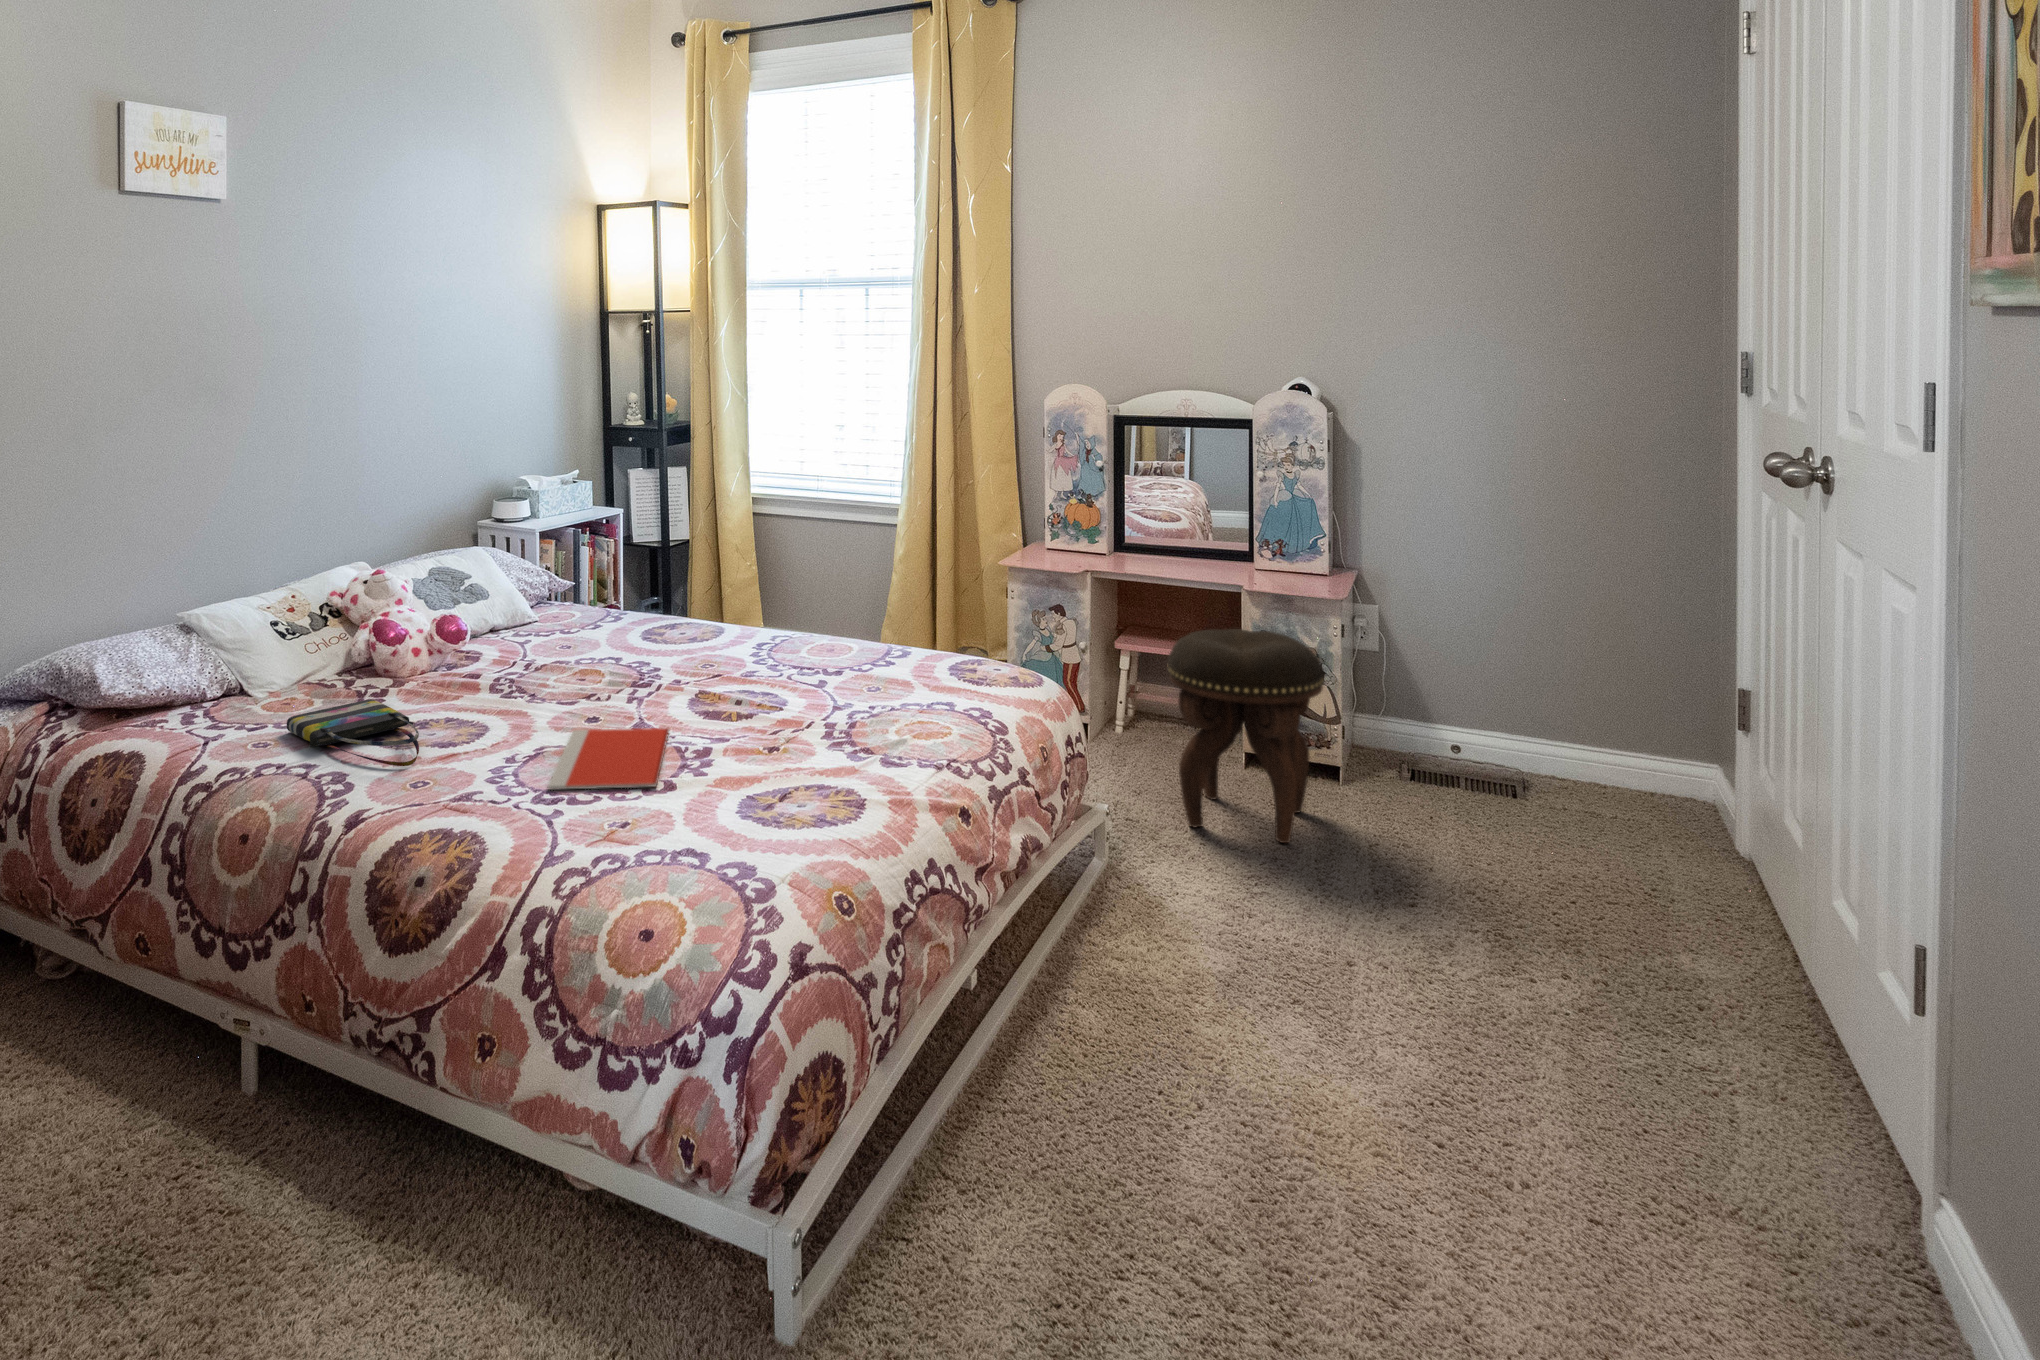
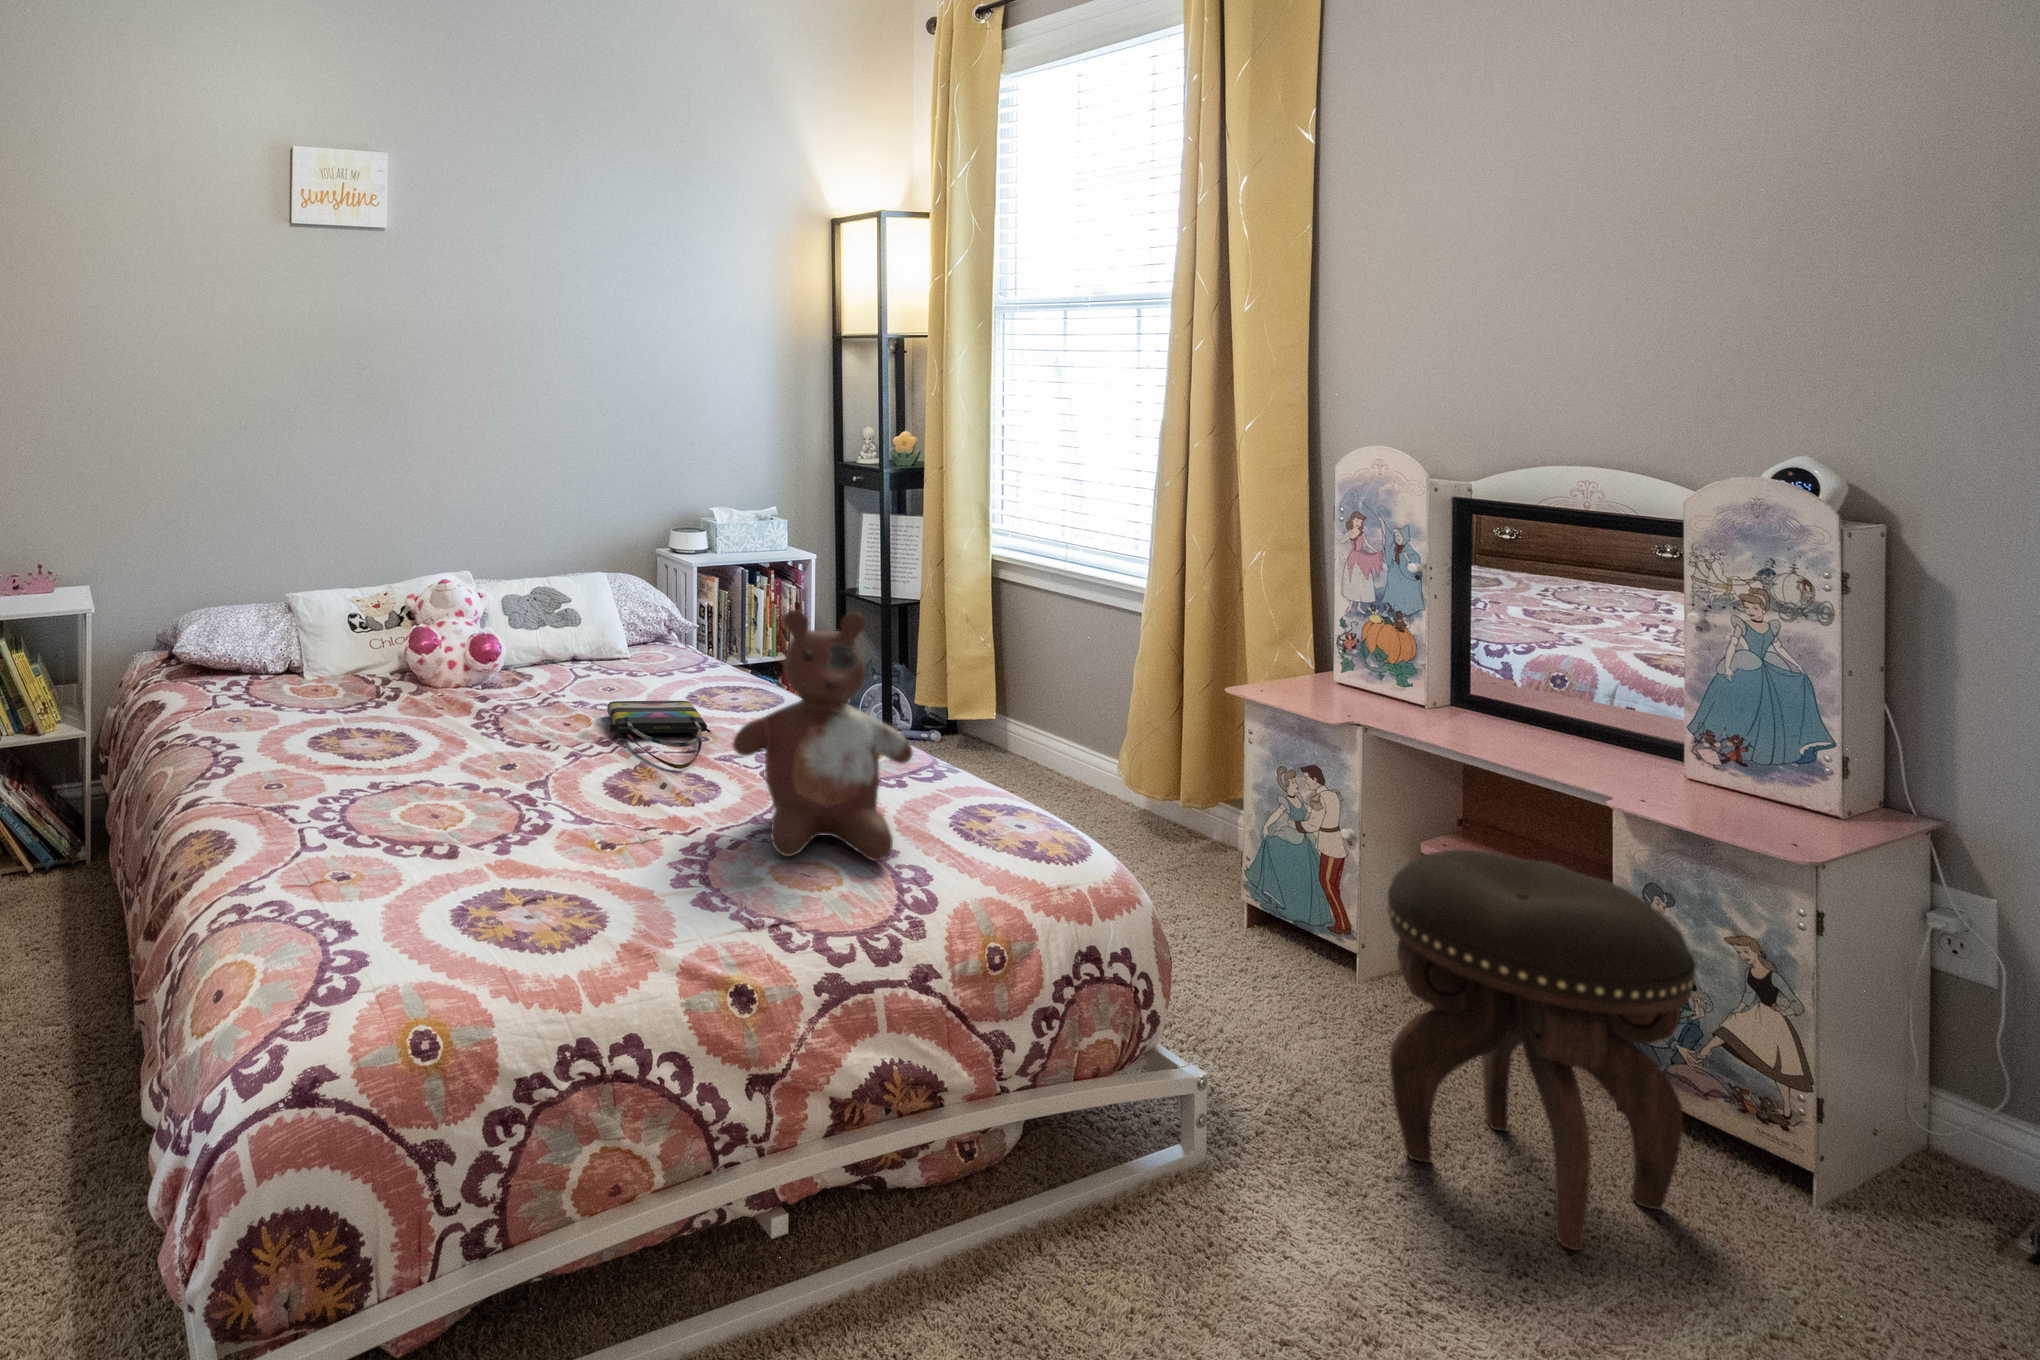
stuffed bear: none [819,533,960,725] -> present [733,610,913,861]
tote bag: present [287,700,419,766] -> present [607,701,712,769]
notebook: present [548,728,669,790] -> none [353,769,554,848]

